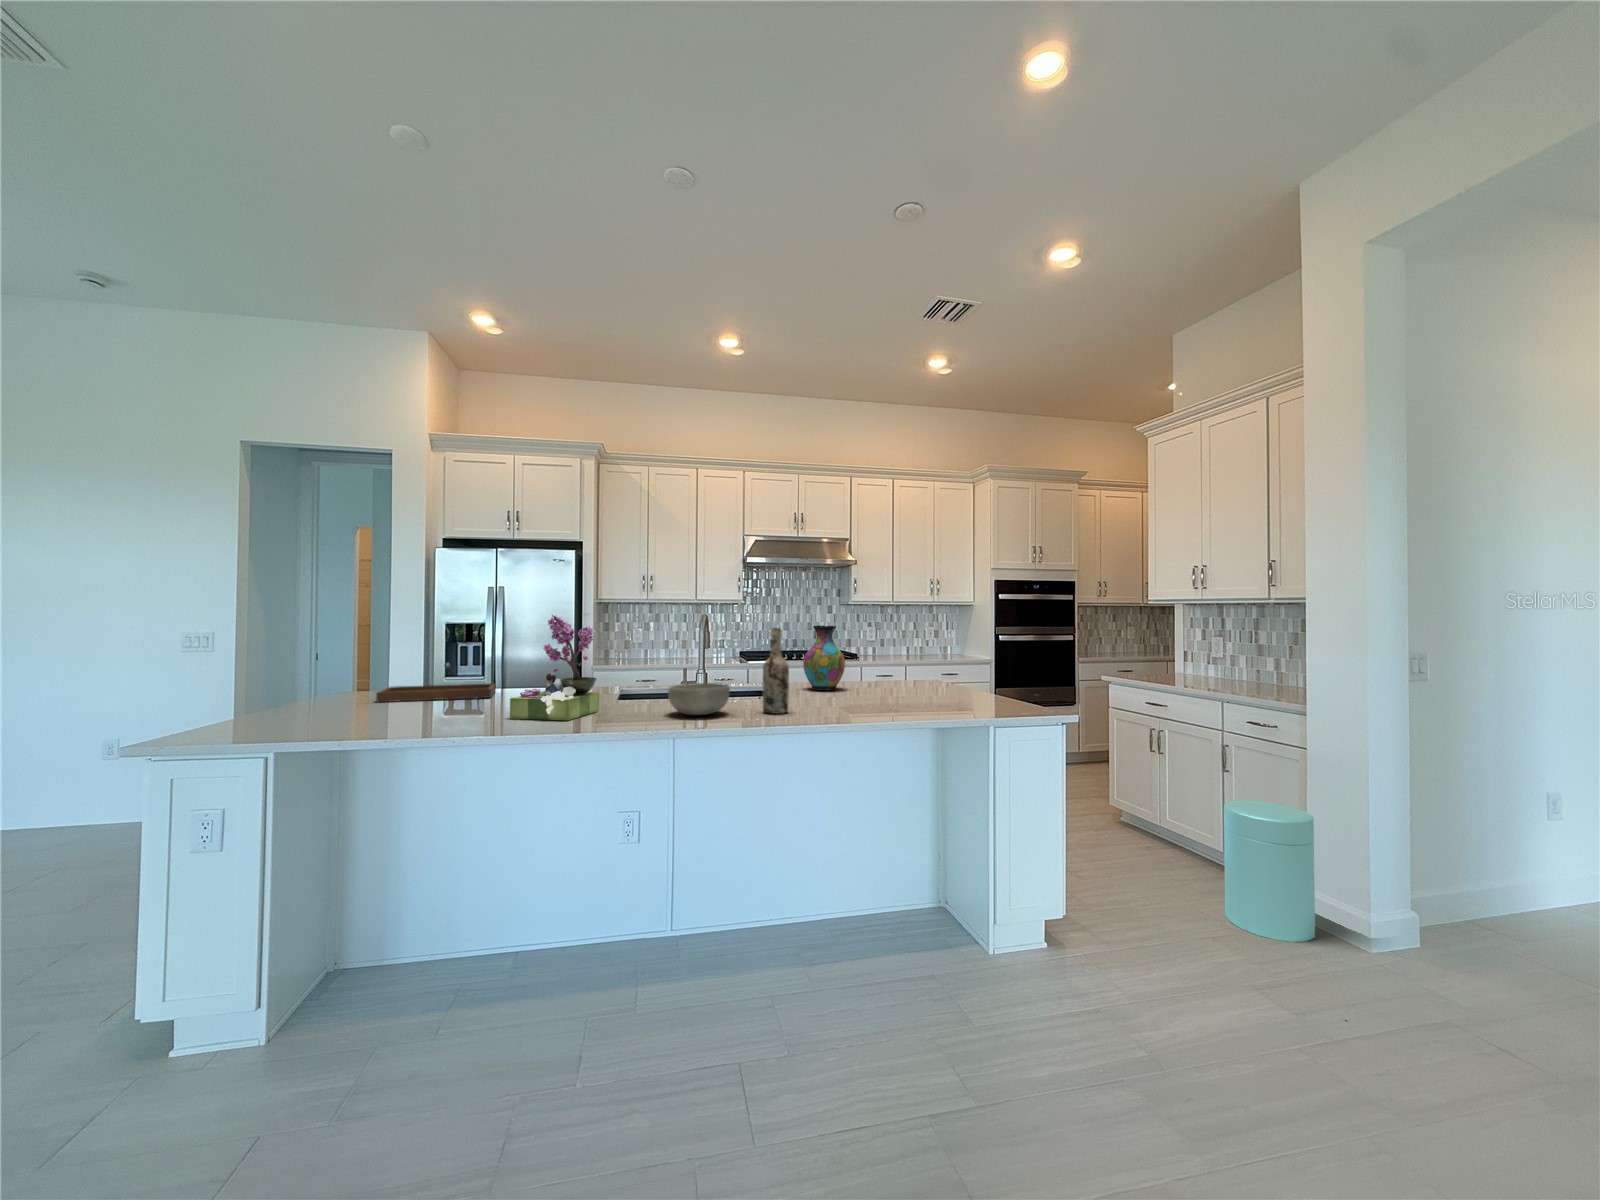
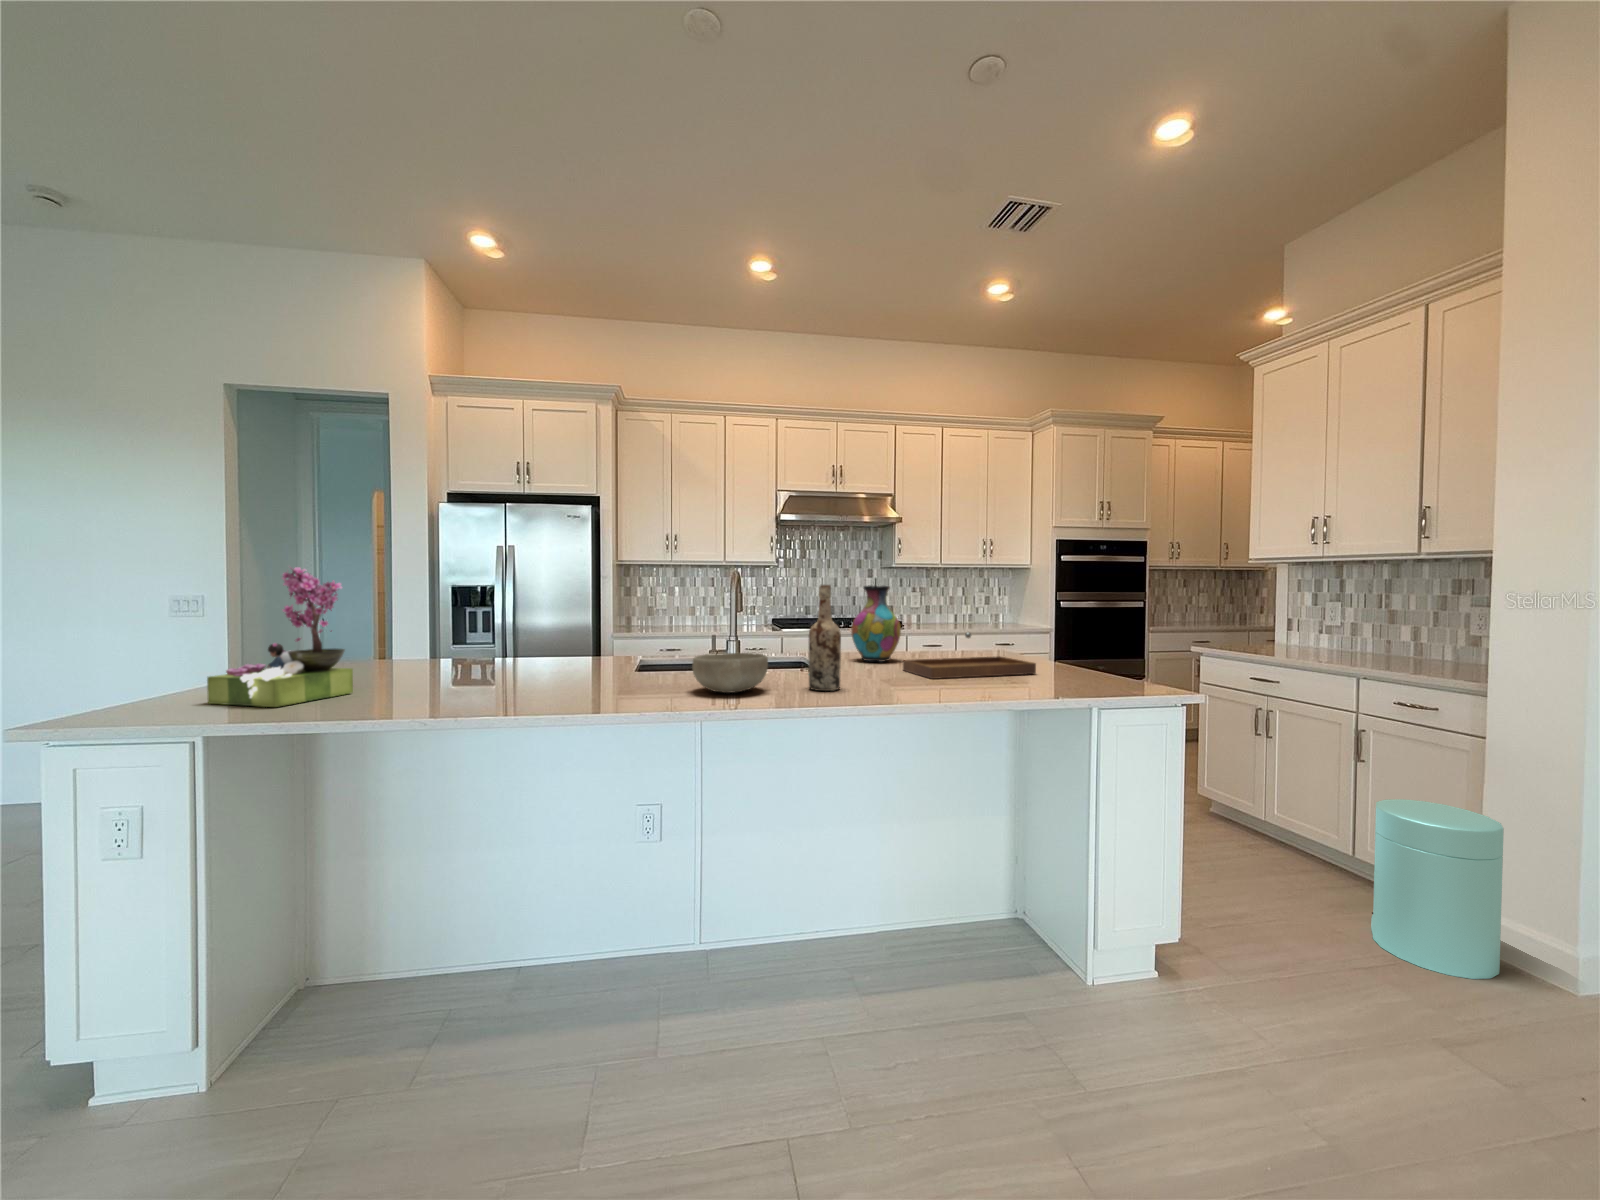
flower arrangement: present [510,615,599,720] -> present [207,567,353,707]
tray: present [376,663,496,702] -> present [903,632,1036,679]

